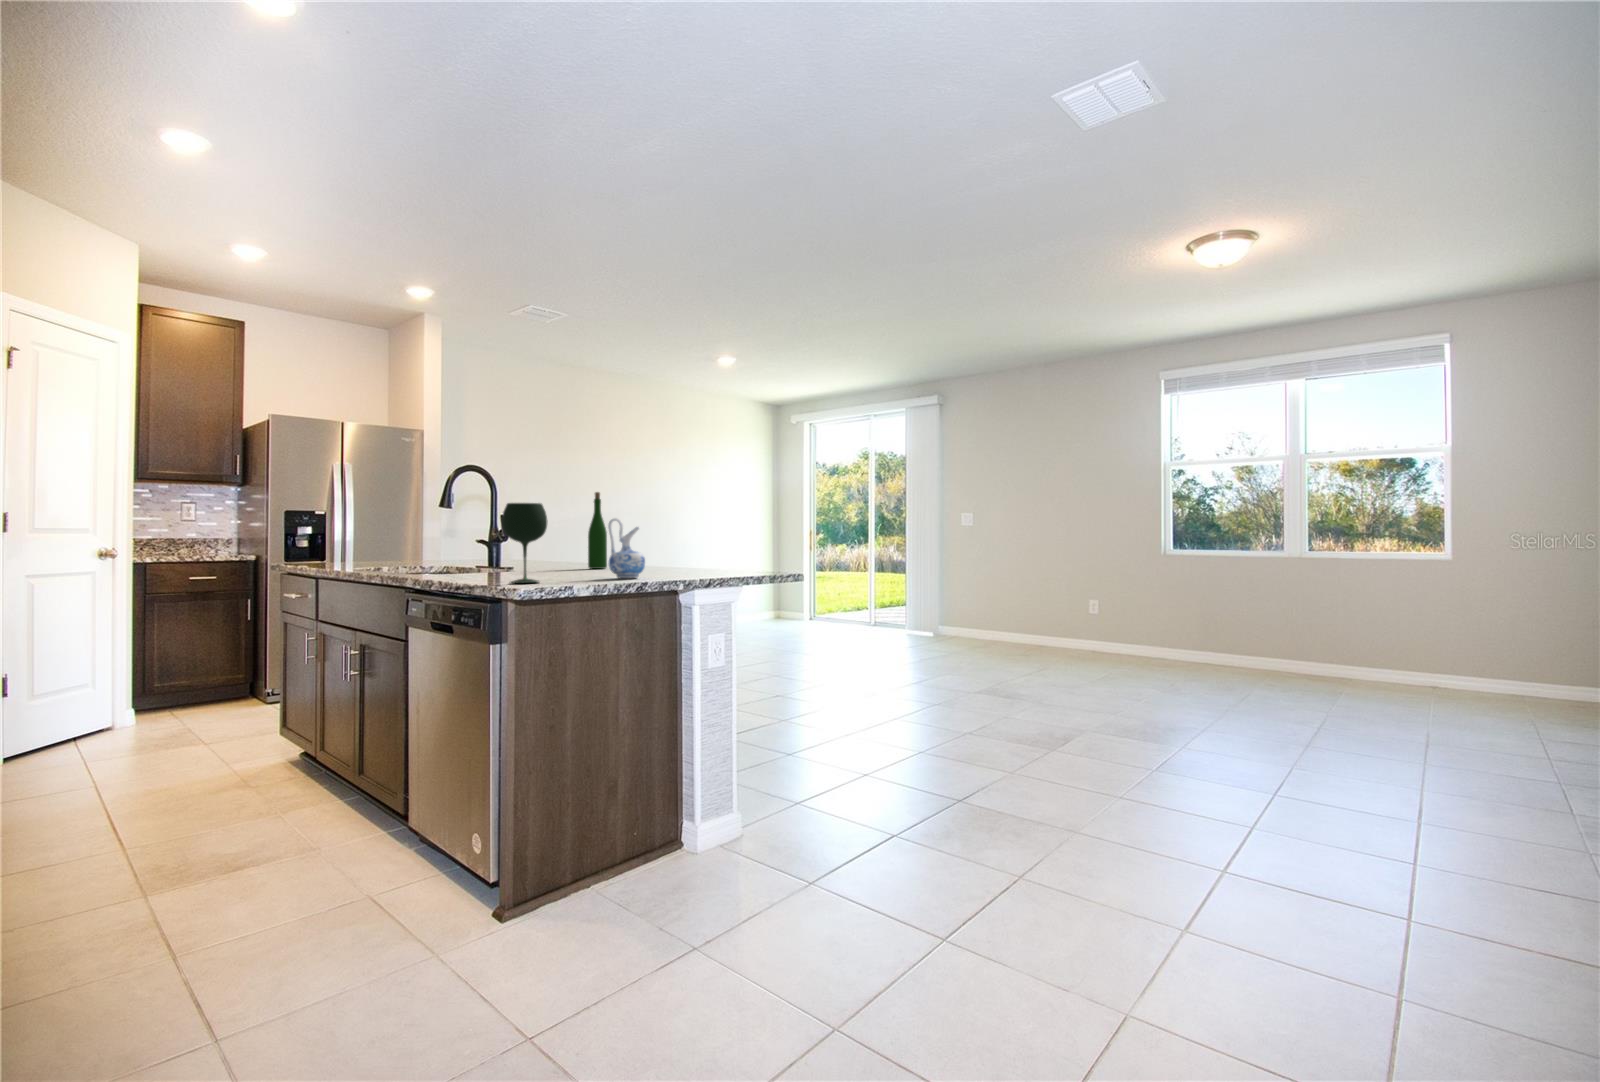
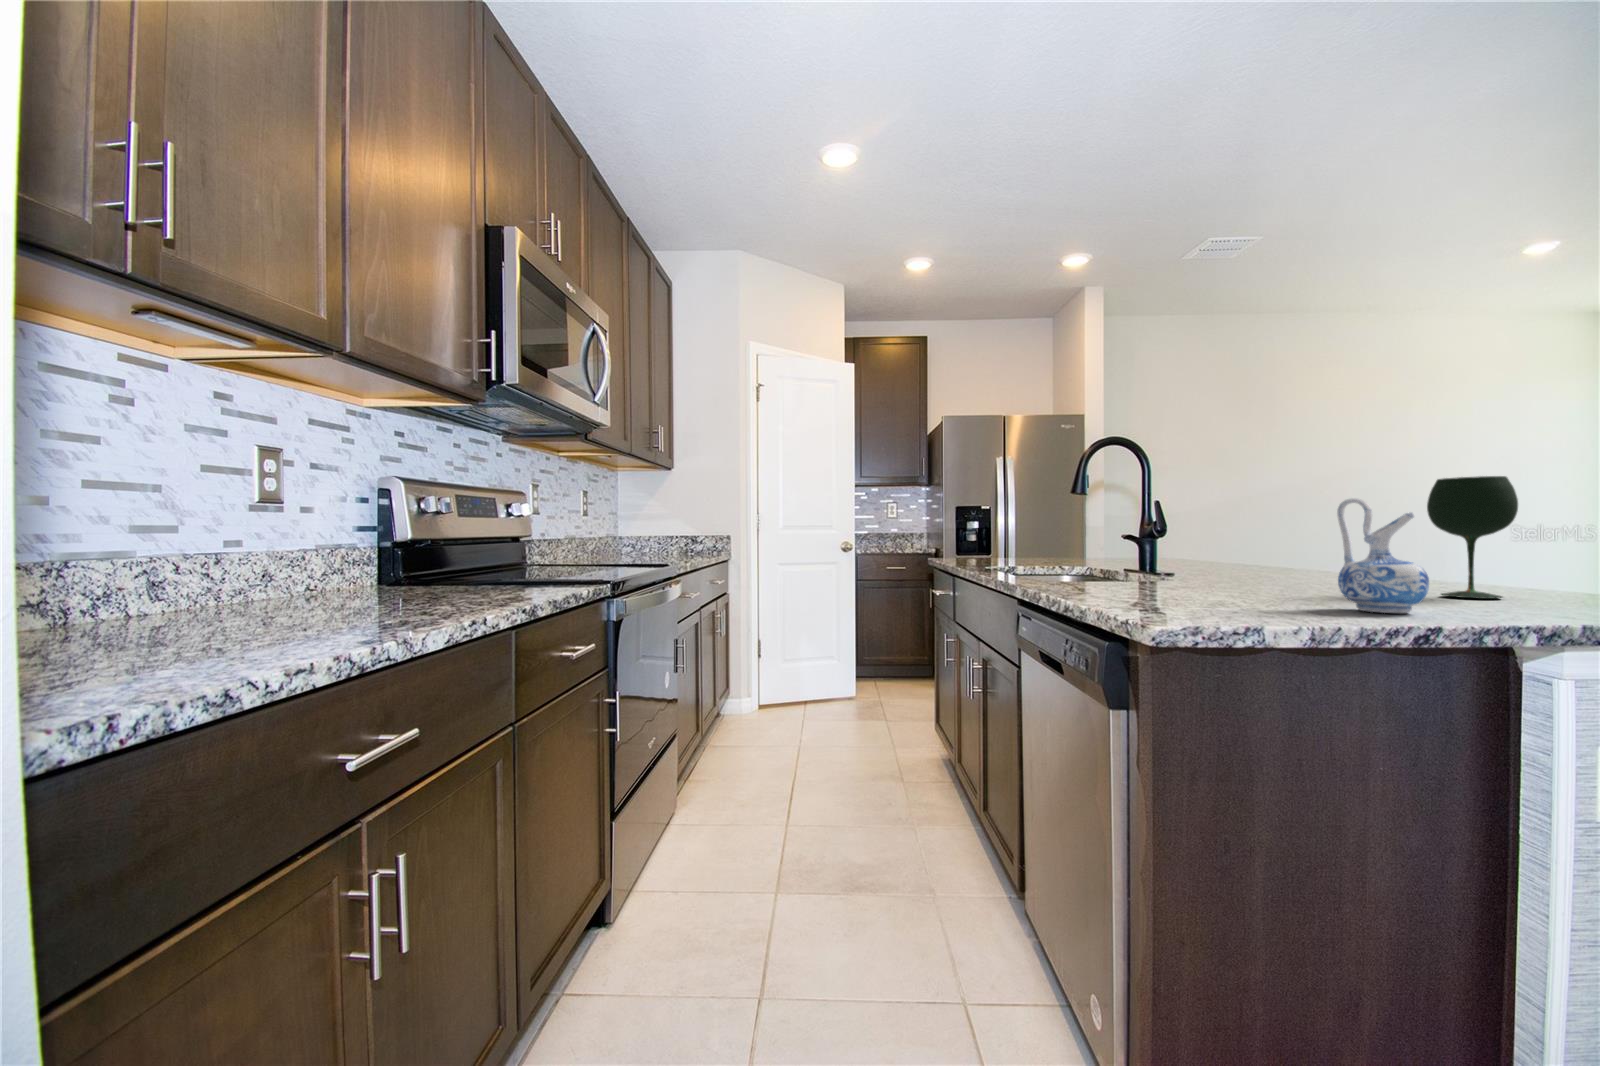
wine bottle: present [588,492,607,569] -> none [1286,461,1322,581]
wine glass: present [502,503,548,583] -> present [1427,476,1518,599]

